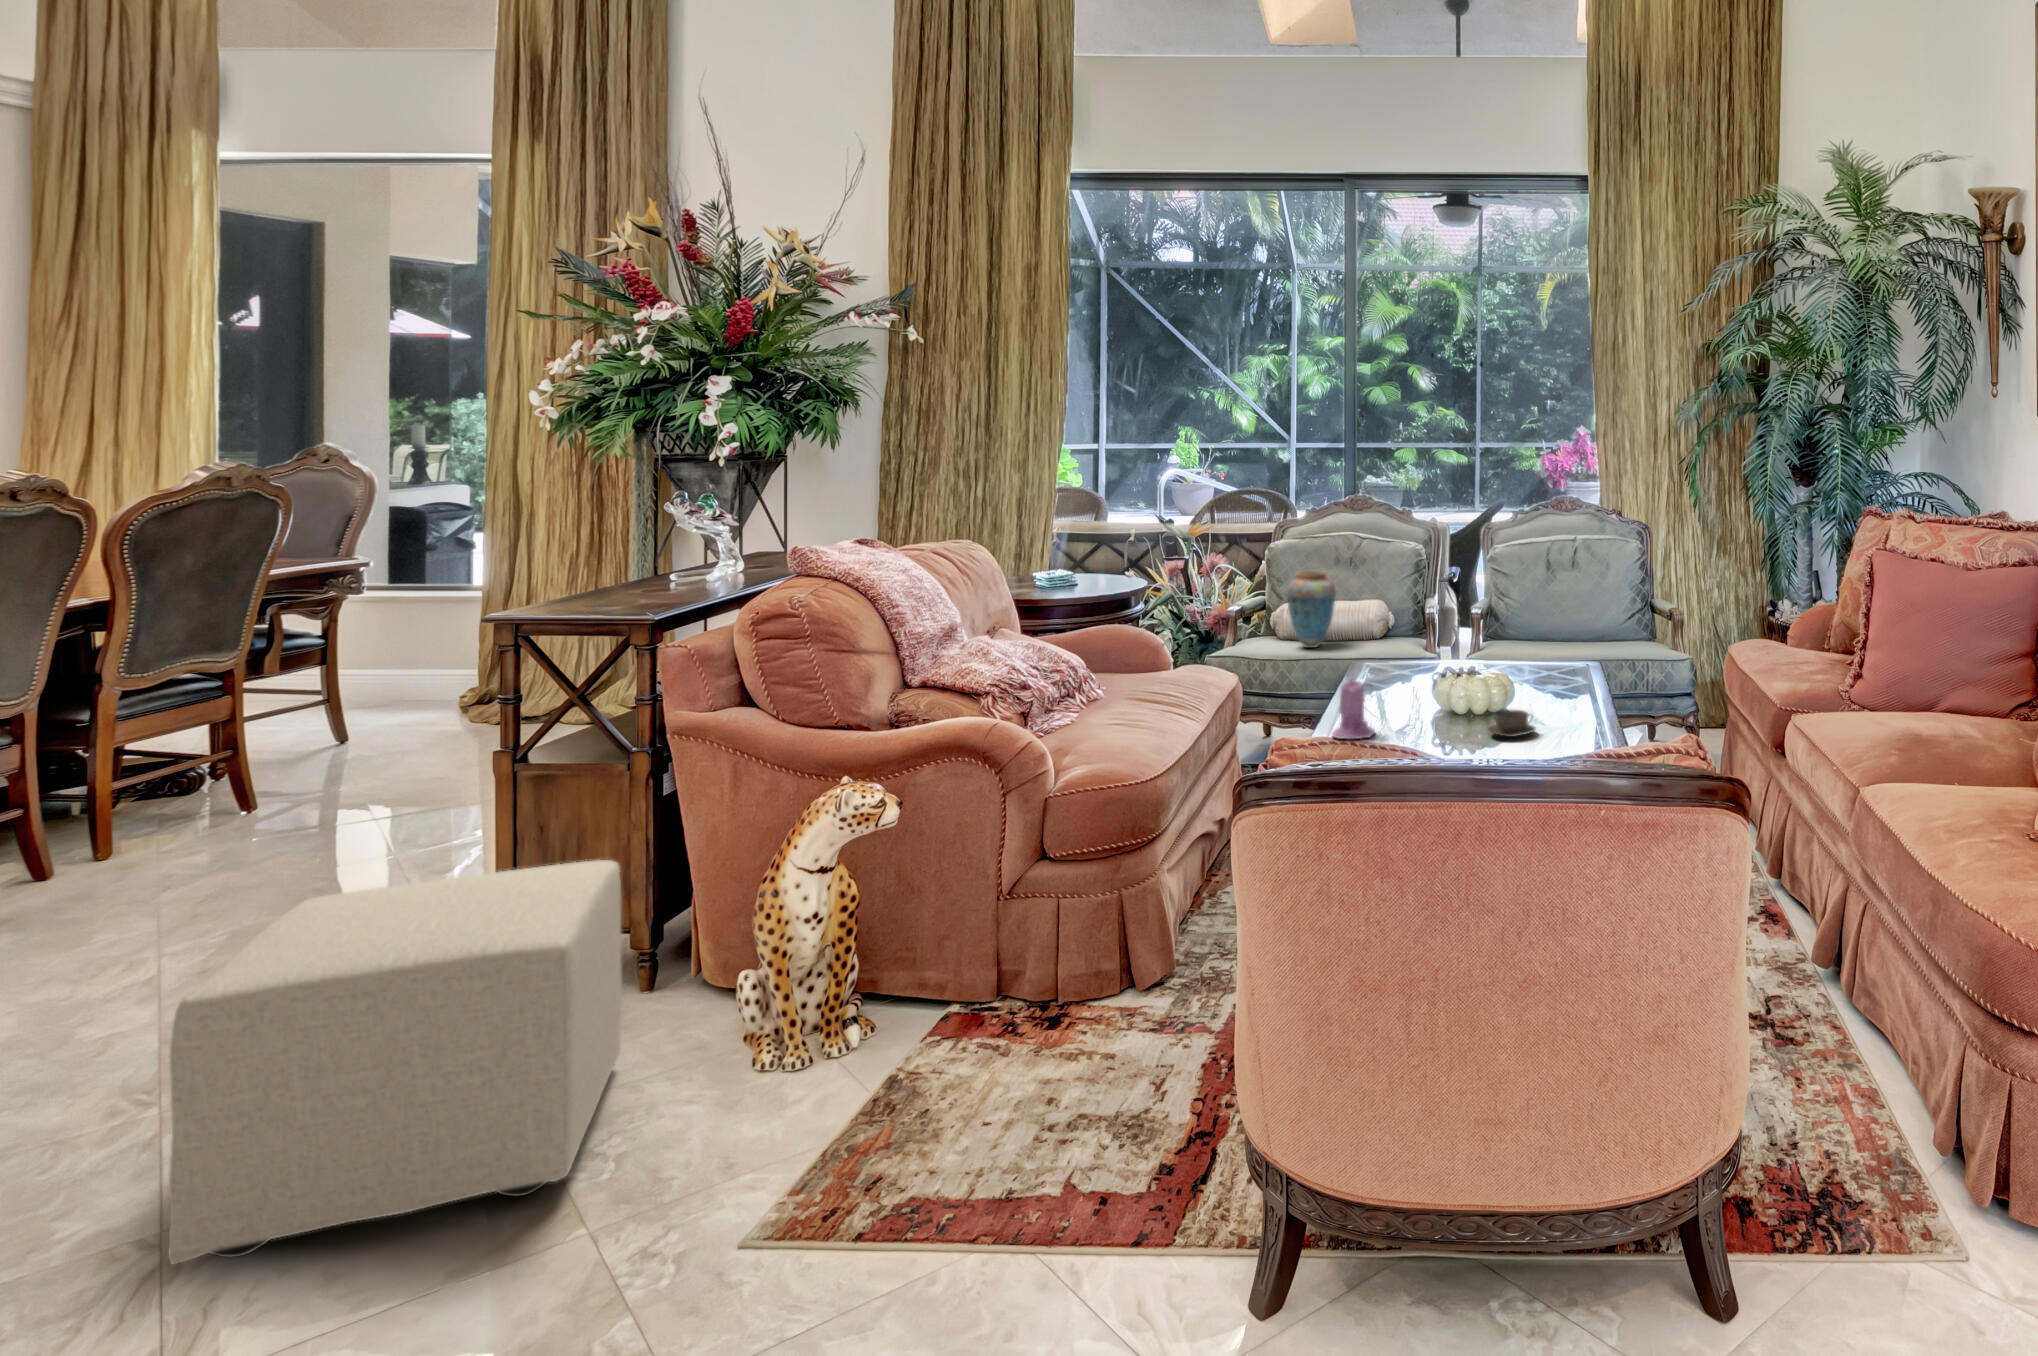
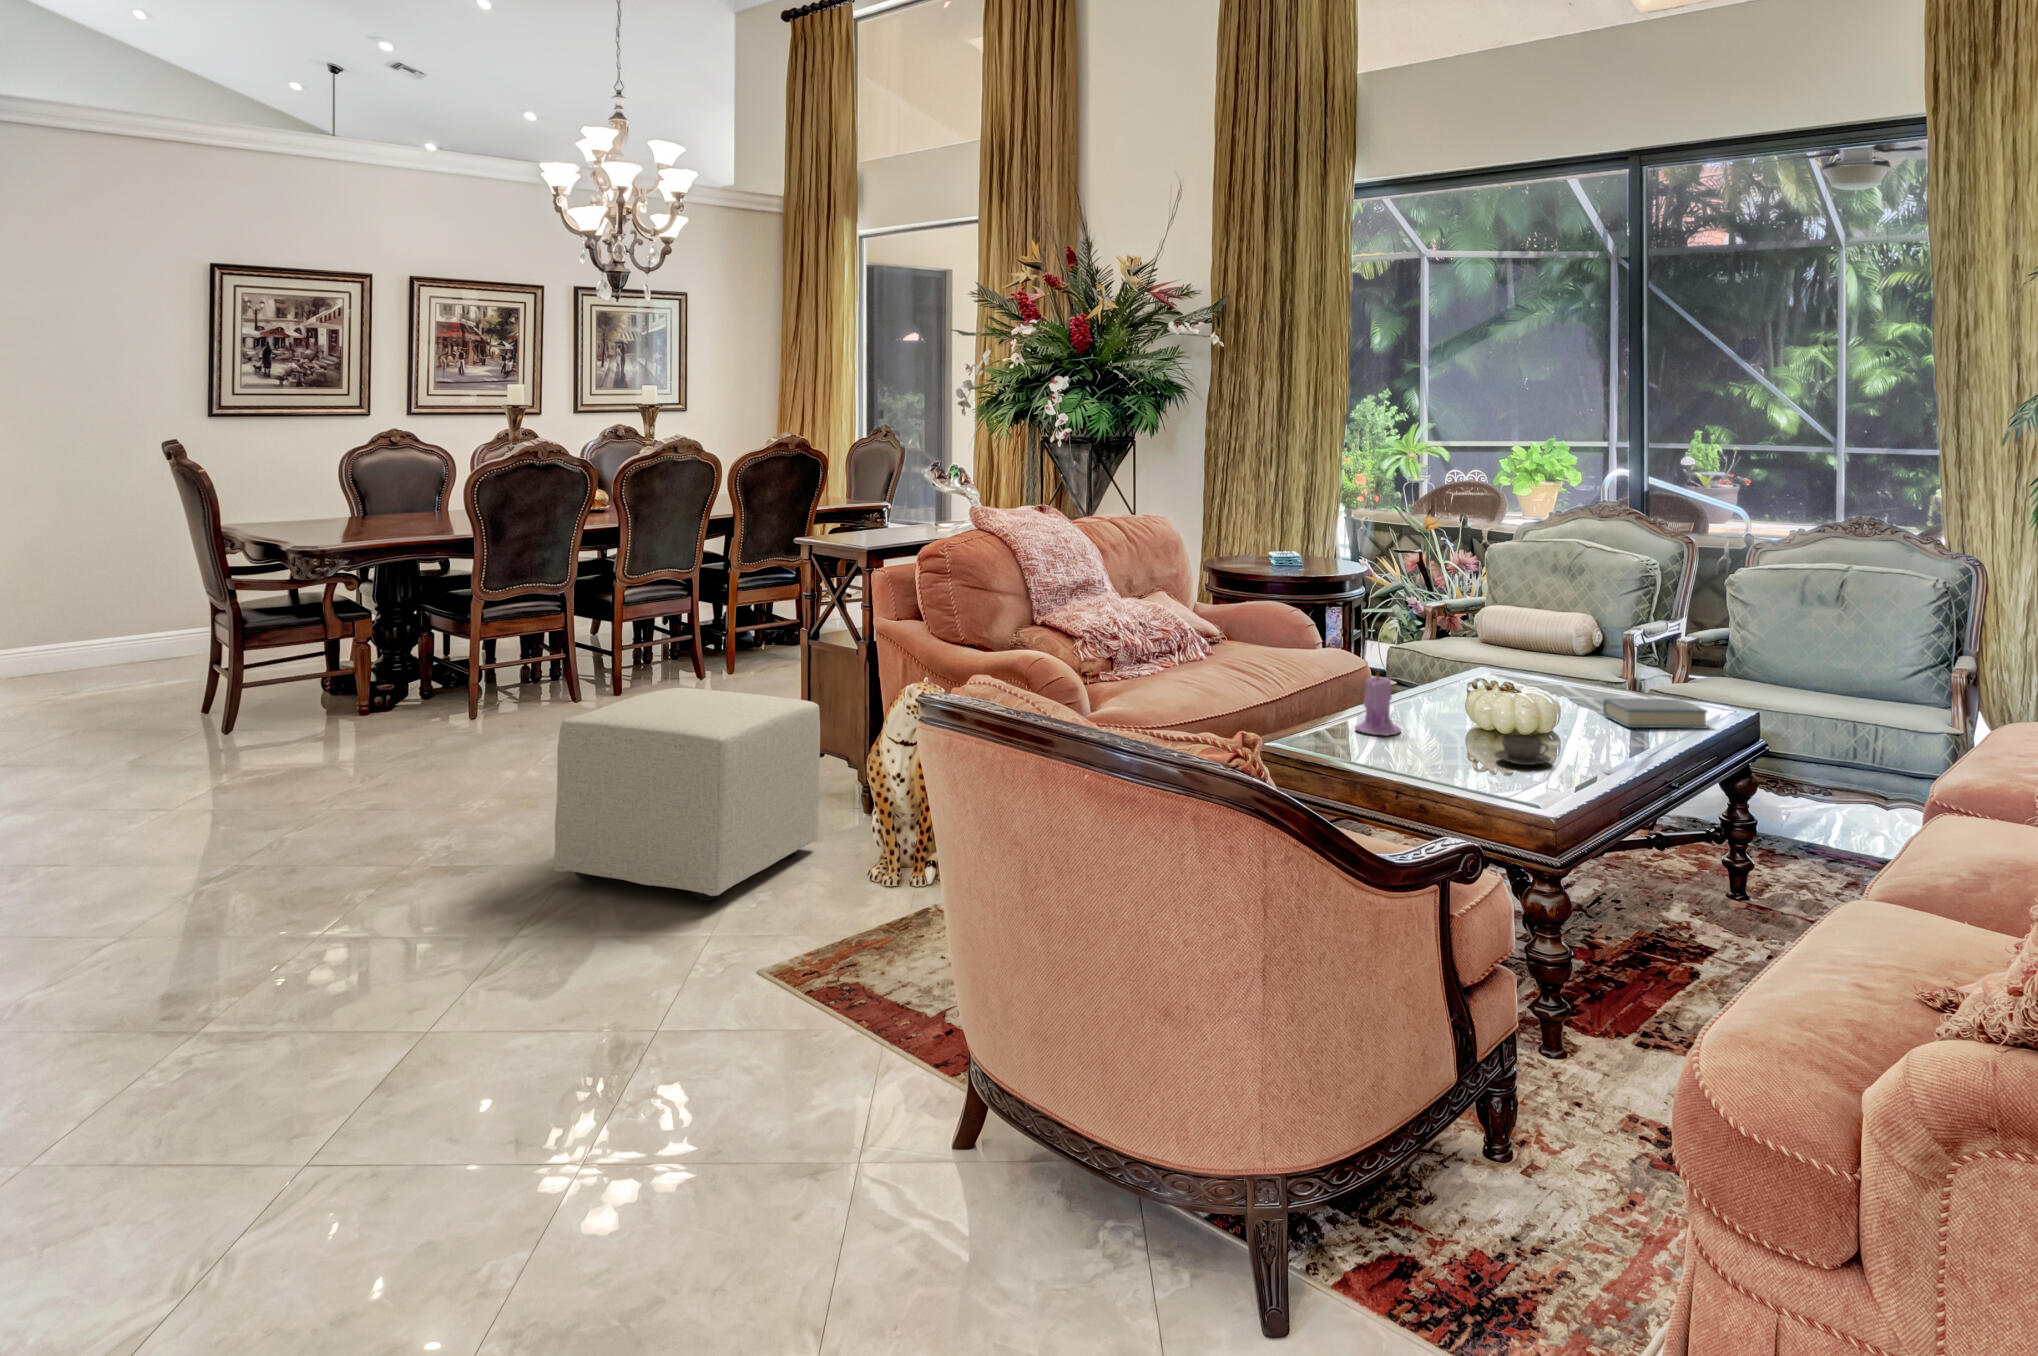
vase: present [1287,571,1336,648] -> none [1472,578,1526,658]
hardback book: none [1488,657,1570,688] -> present [1603,698,1707,728]

